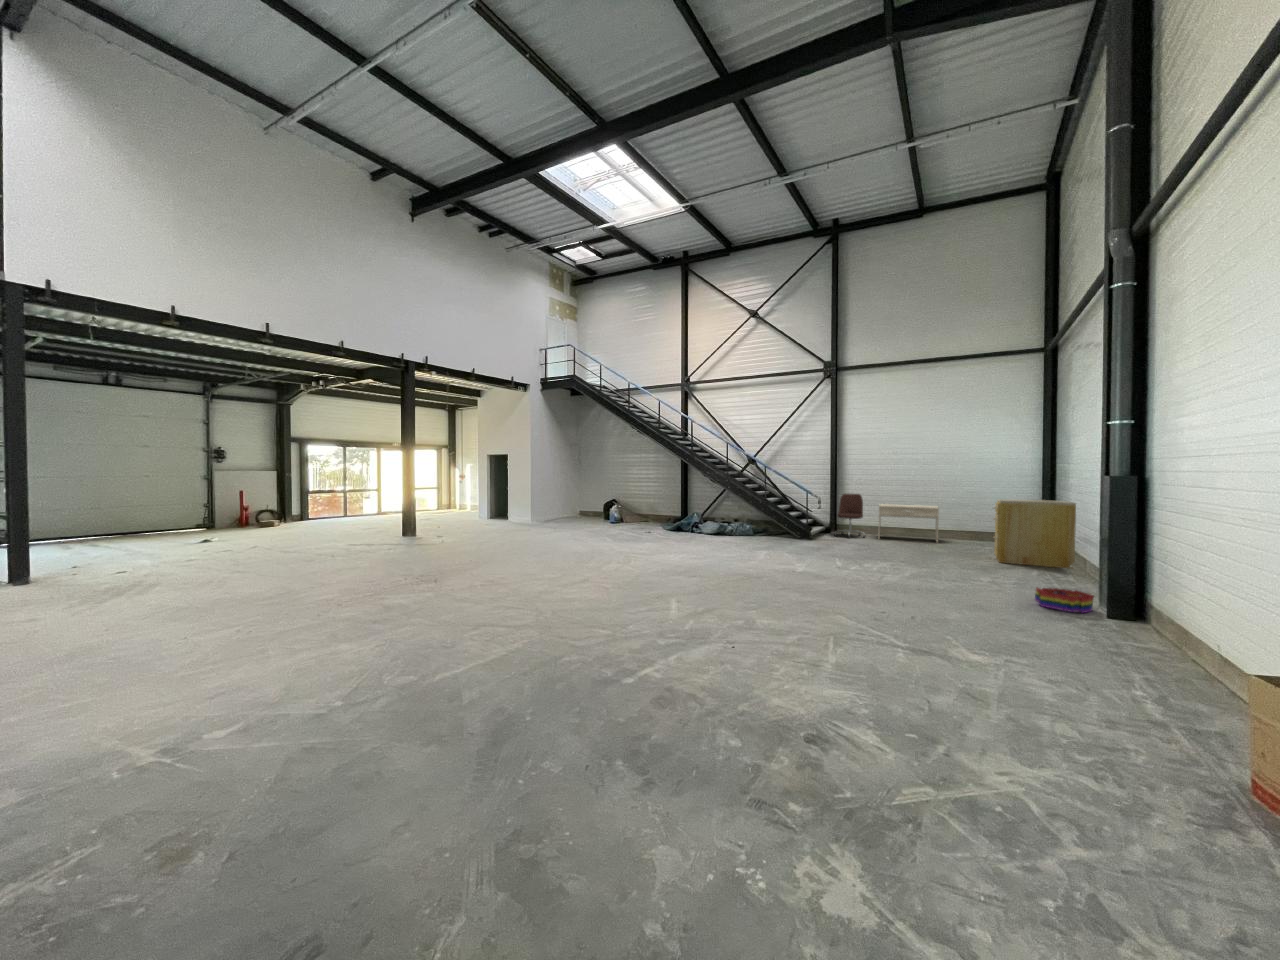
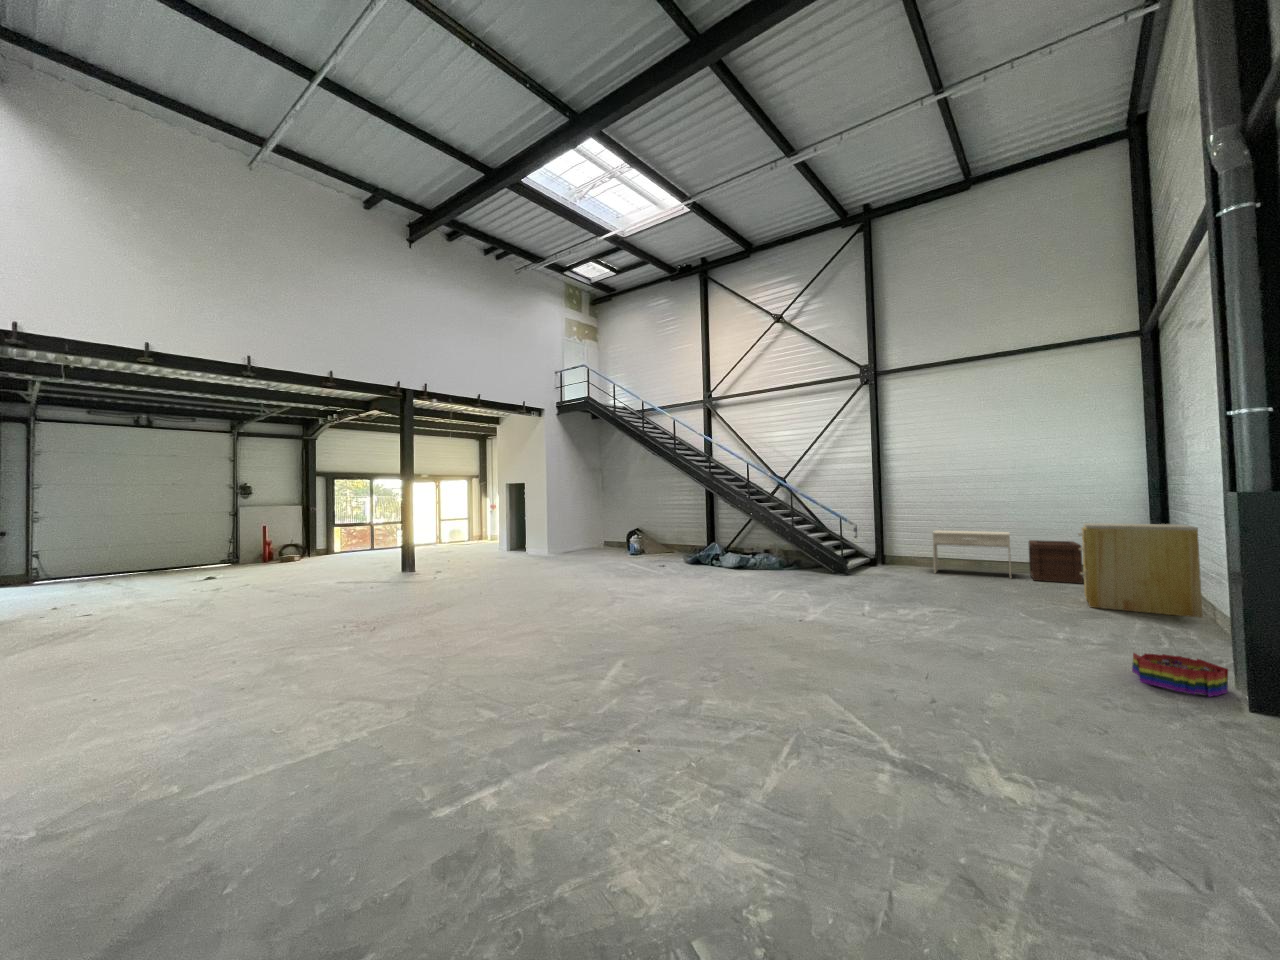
office chair: present [834,494,866,538] -> none [879,518,919,572]
wooden crate: none [951,513,991,547] -> present [1028,540,1083,584]

